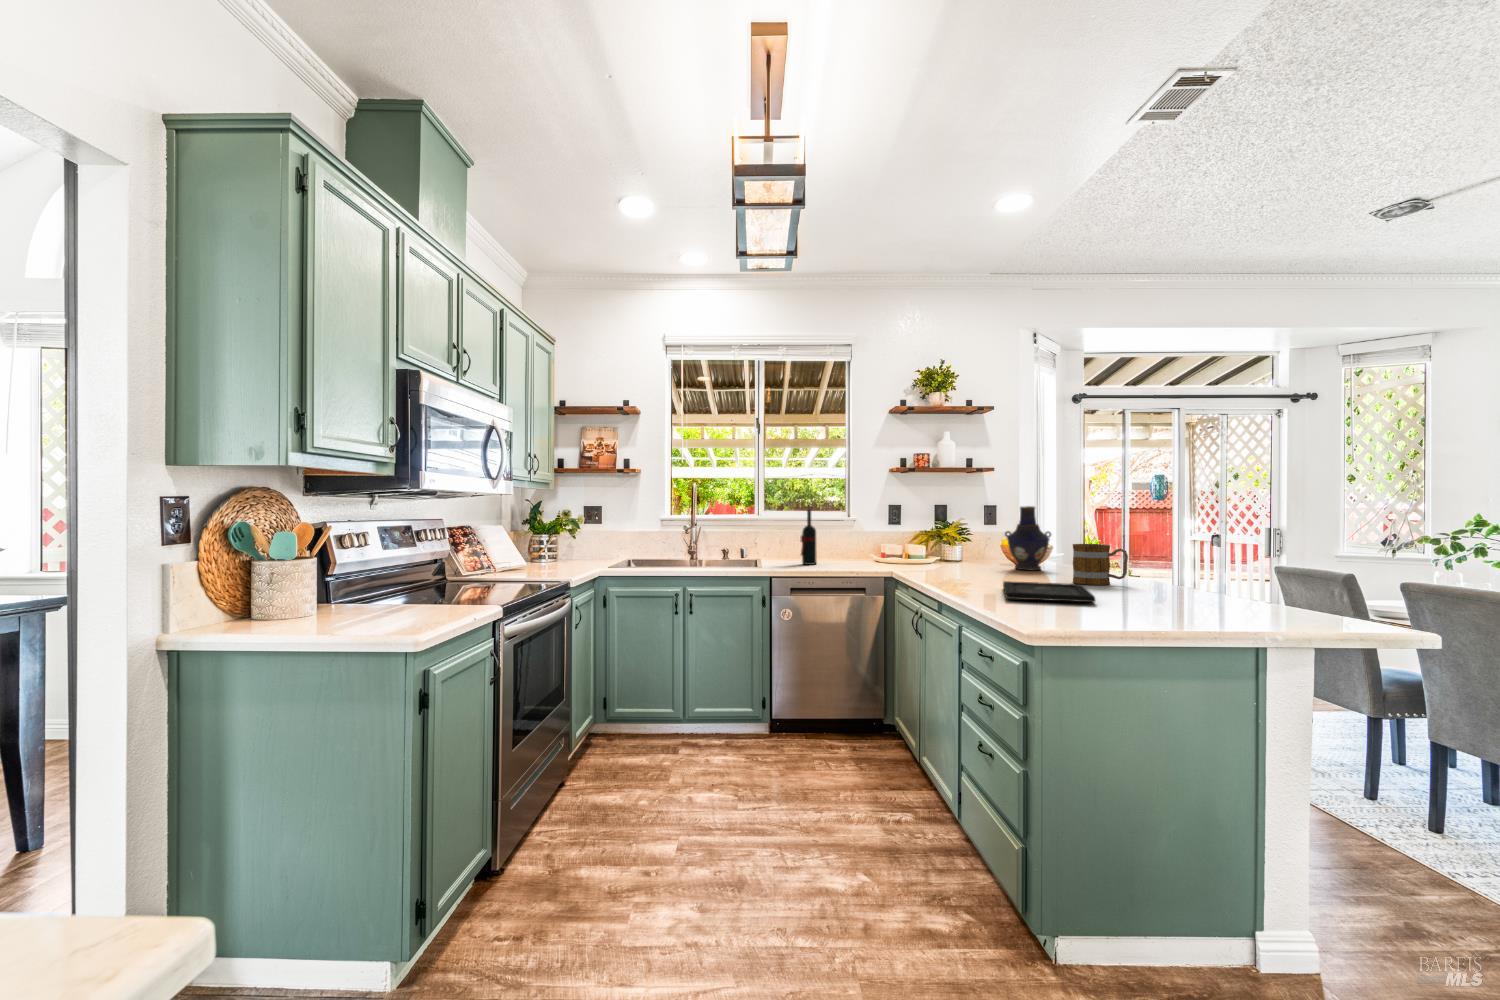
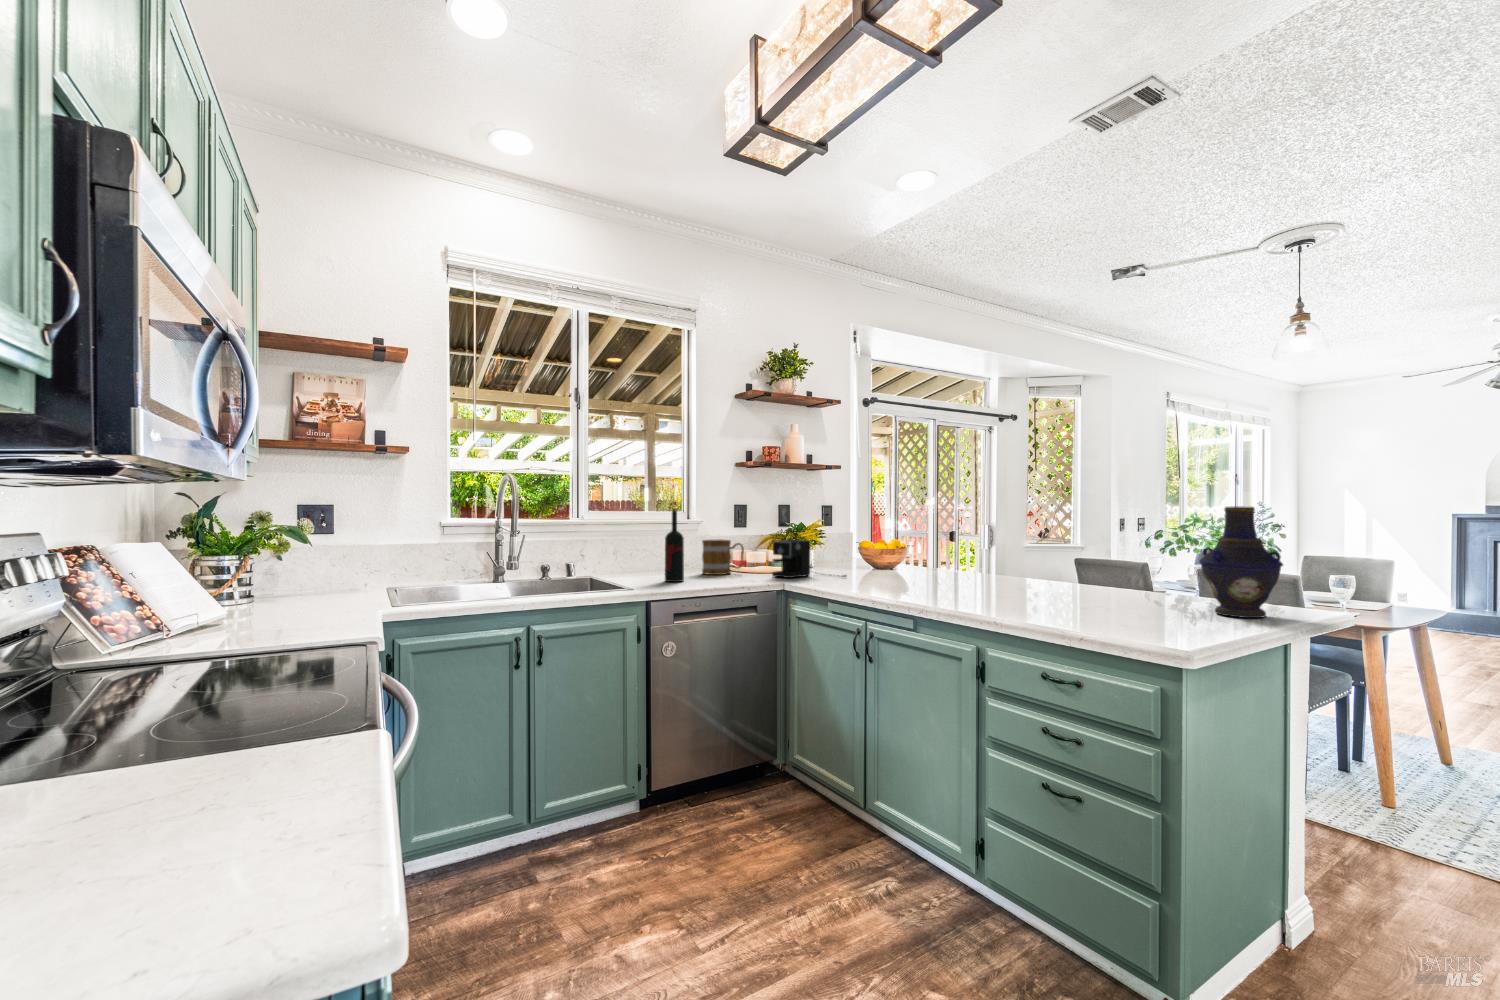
vase: present [1005,506,1051,571] -> present [1199,506,1283,618]
coffee maker: none [888,535,951,568] -> present [772,540,846,578]
mug: present [1073,544,1128,585] -> present [702,540,744,575]
tray: present [1003,581,1096,602] -> none [979,588,1122,612]

